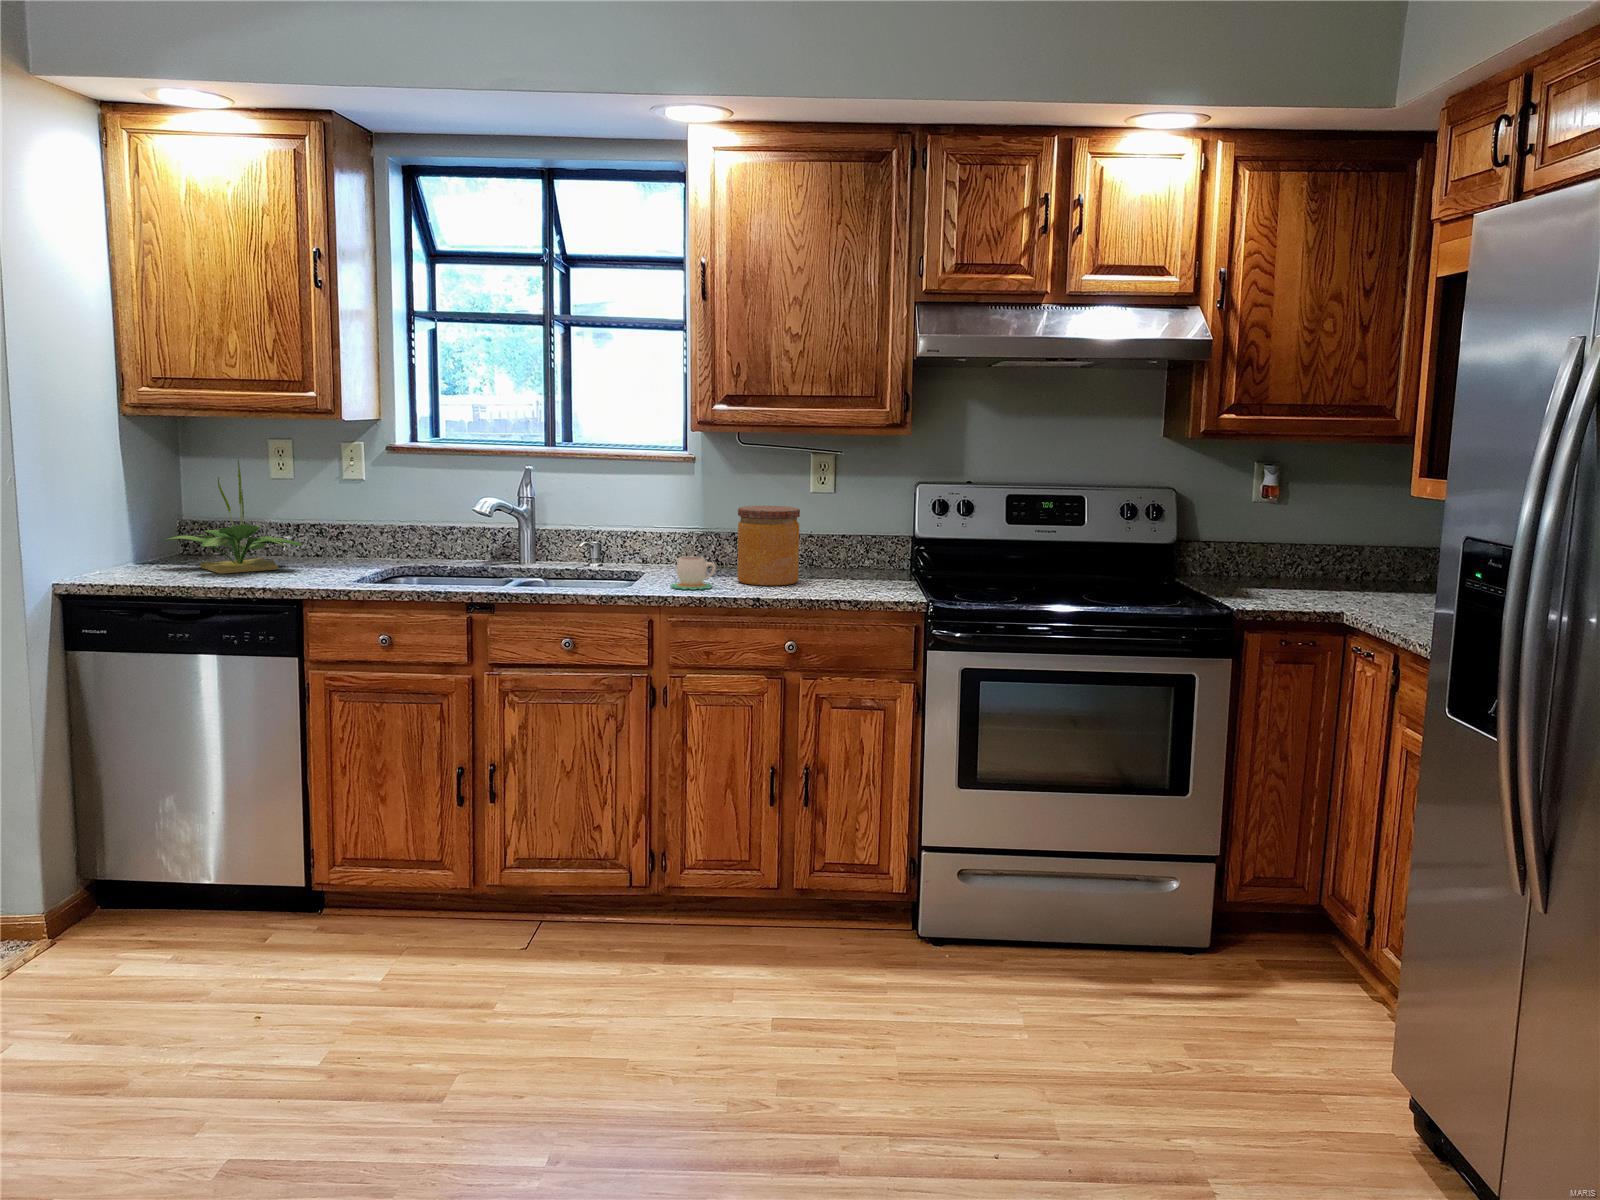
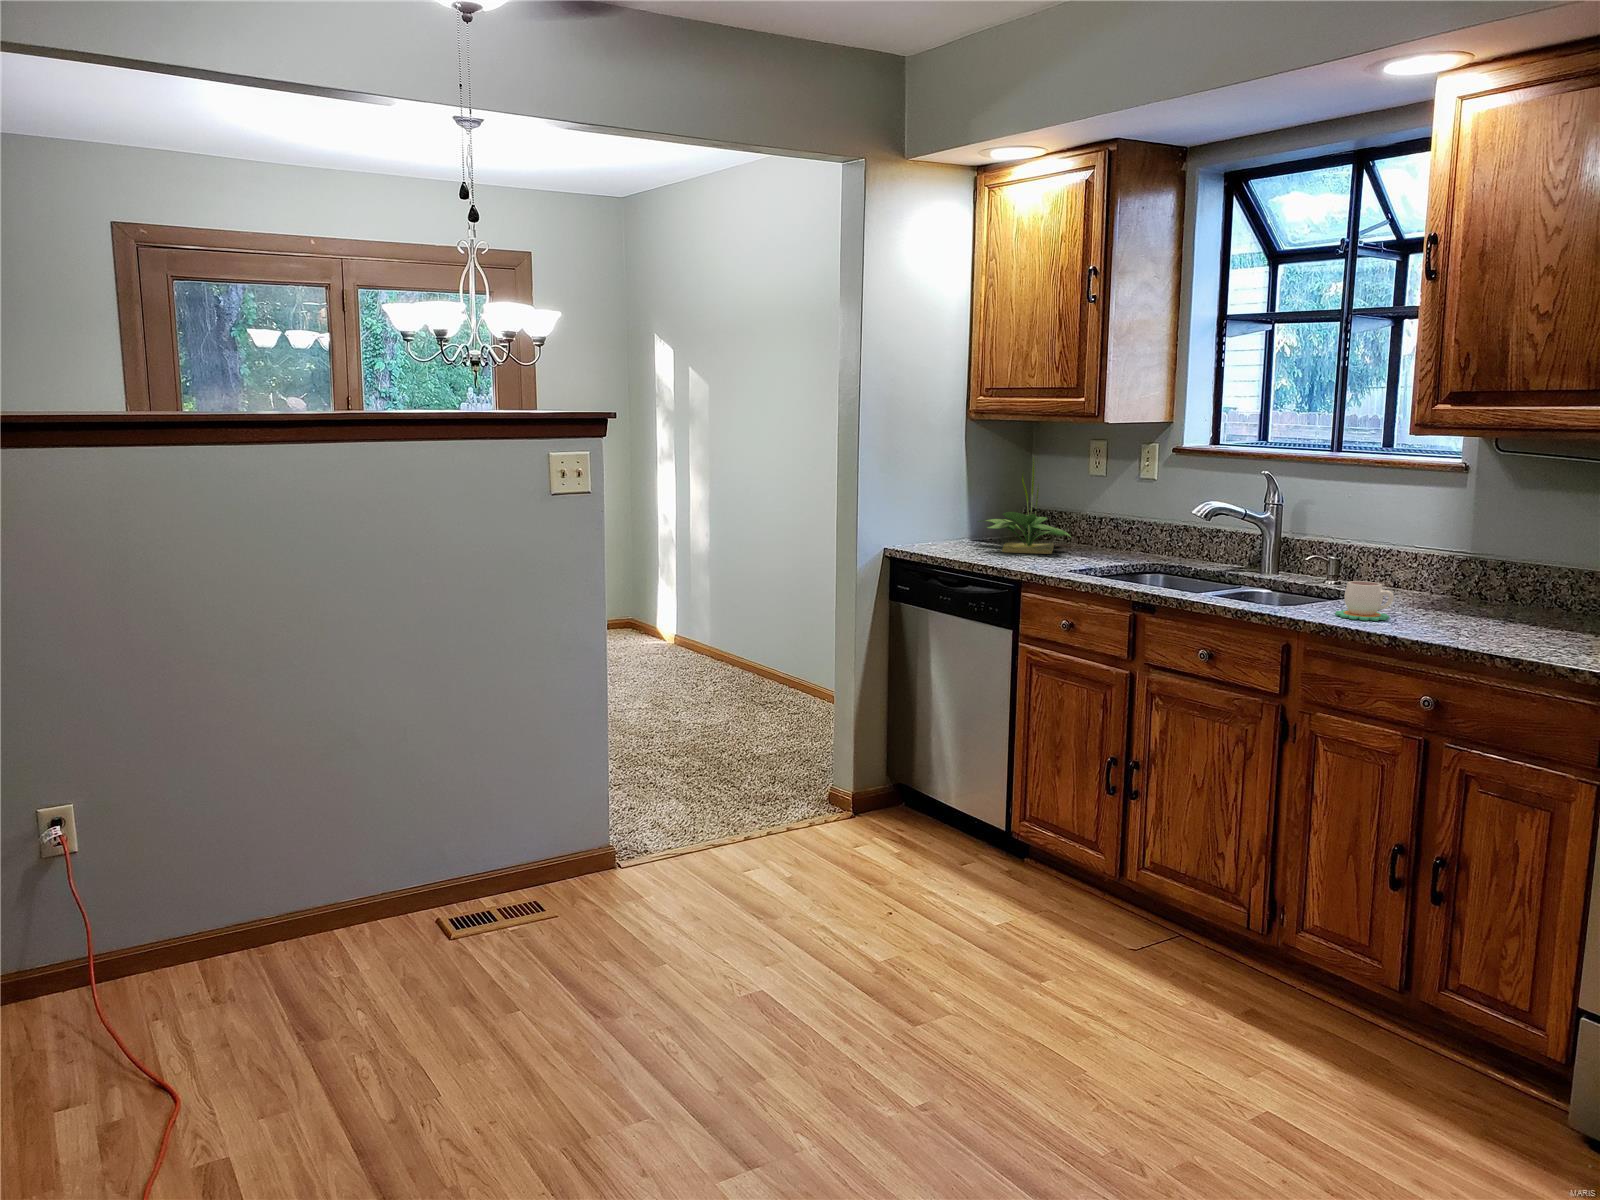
jar: present [738,506,800,586] -> none [1439,530,1536,632]

